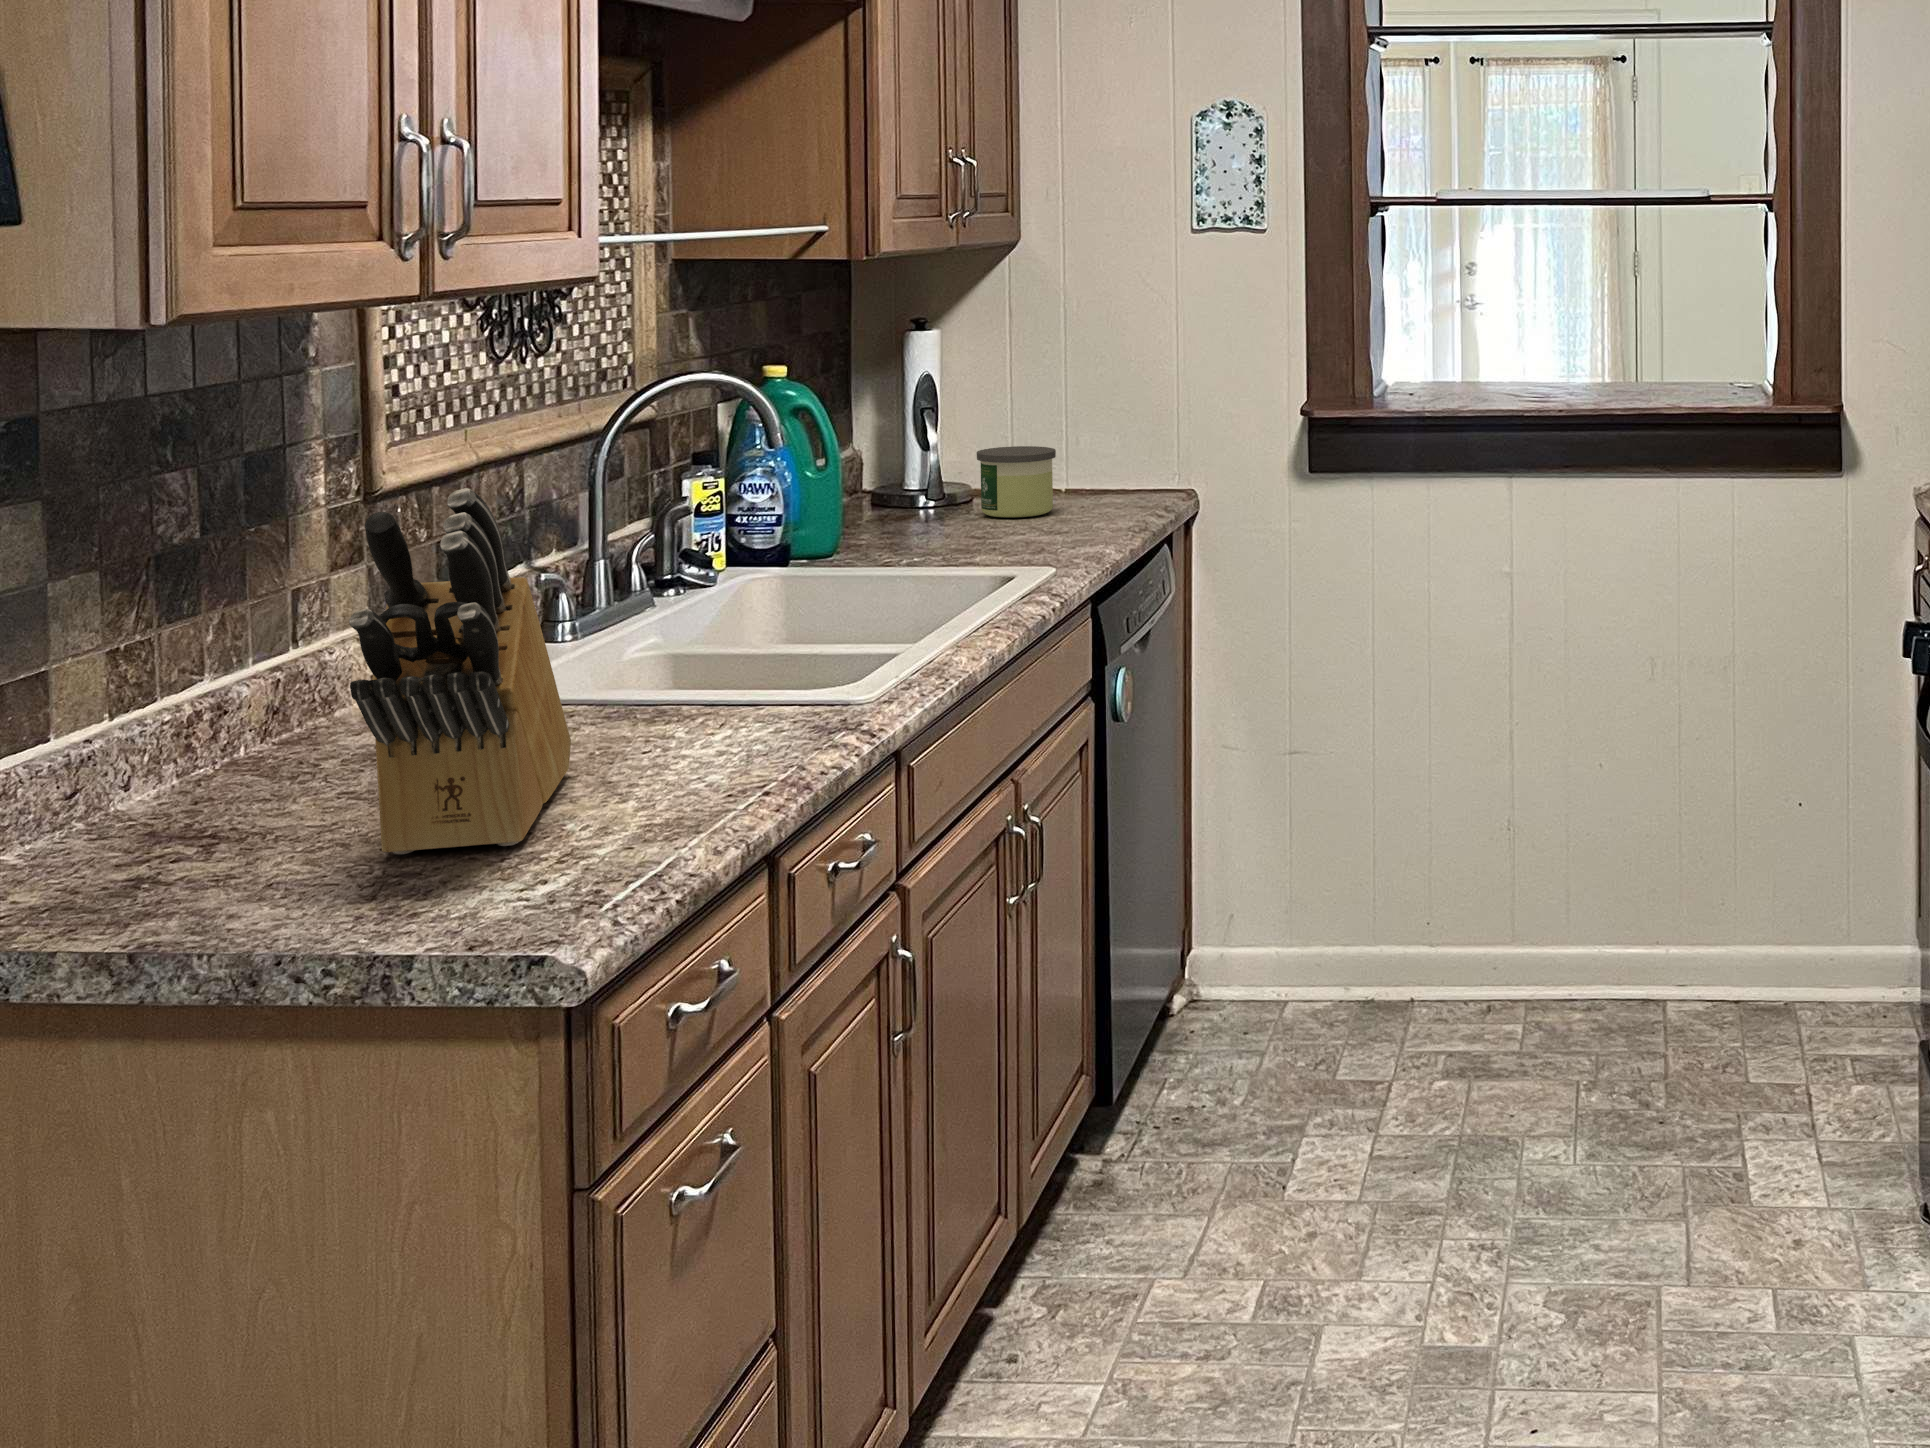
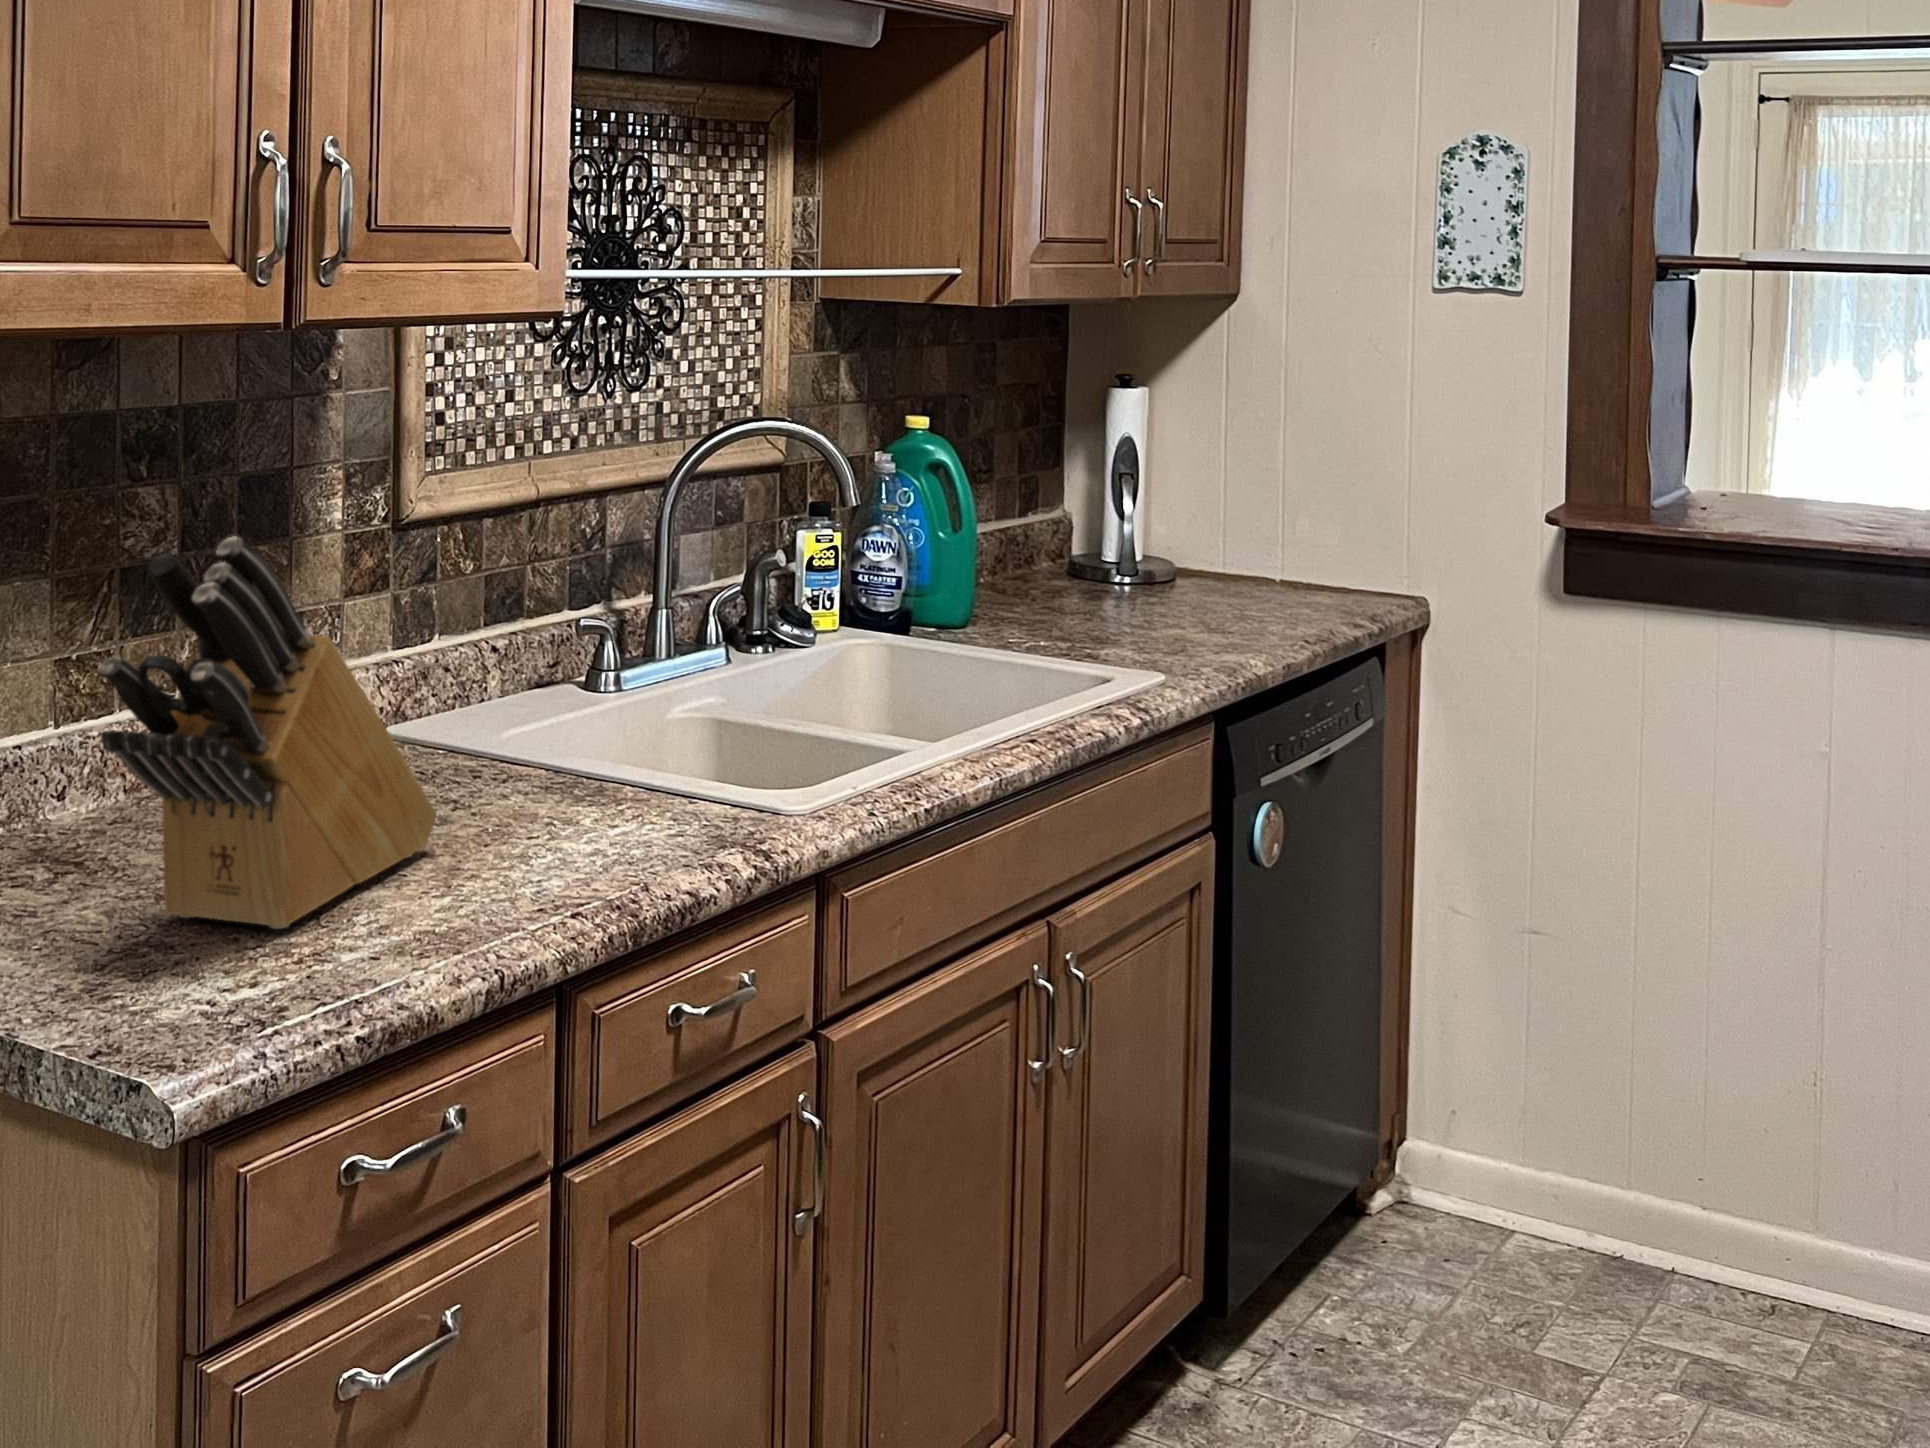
candle: present [977,446,1056,518] -> none [1164,523,1253,605]

